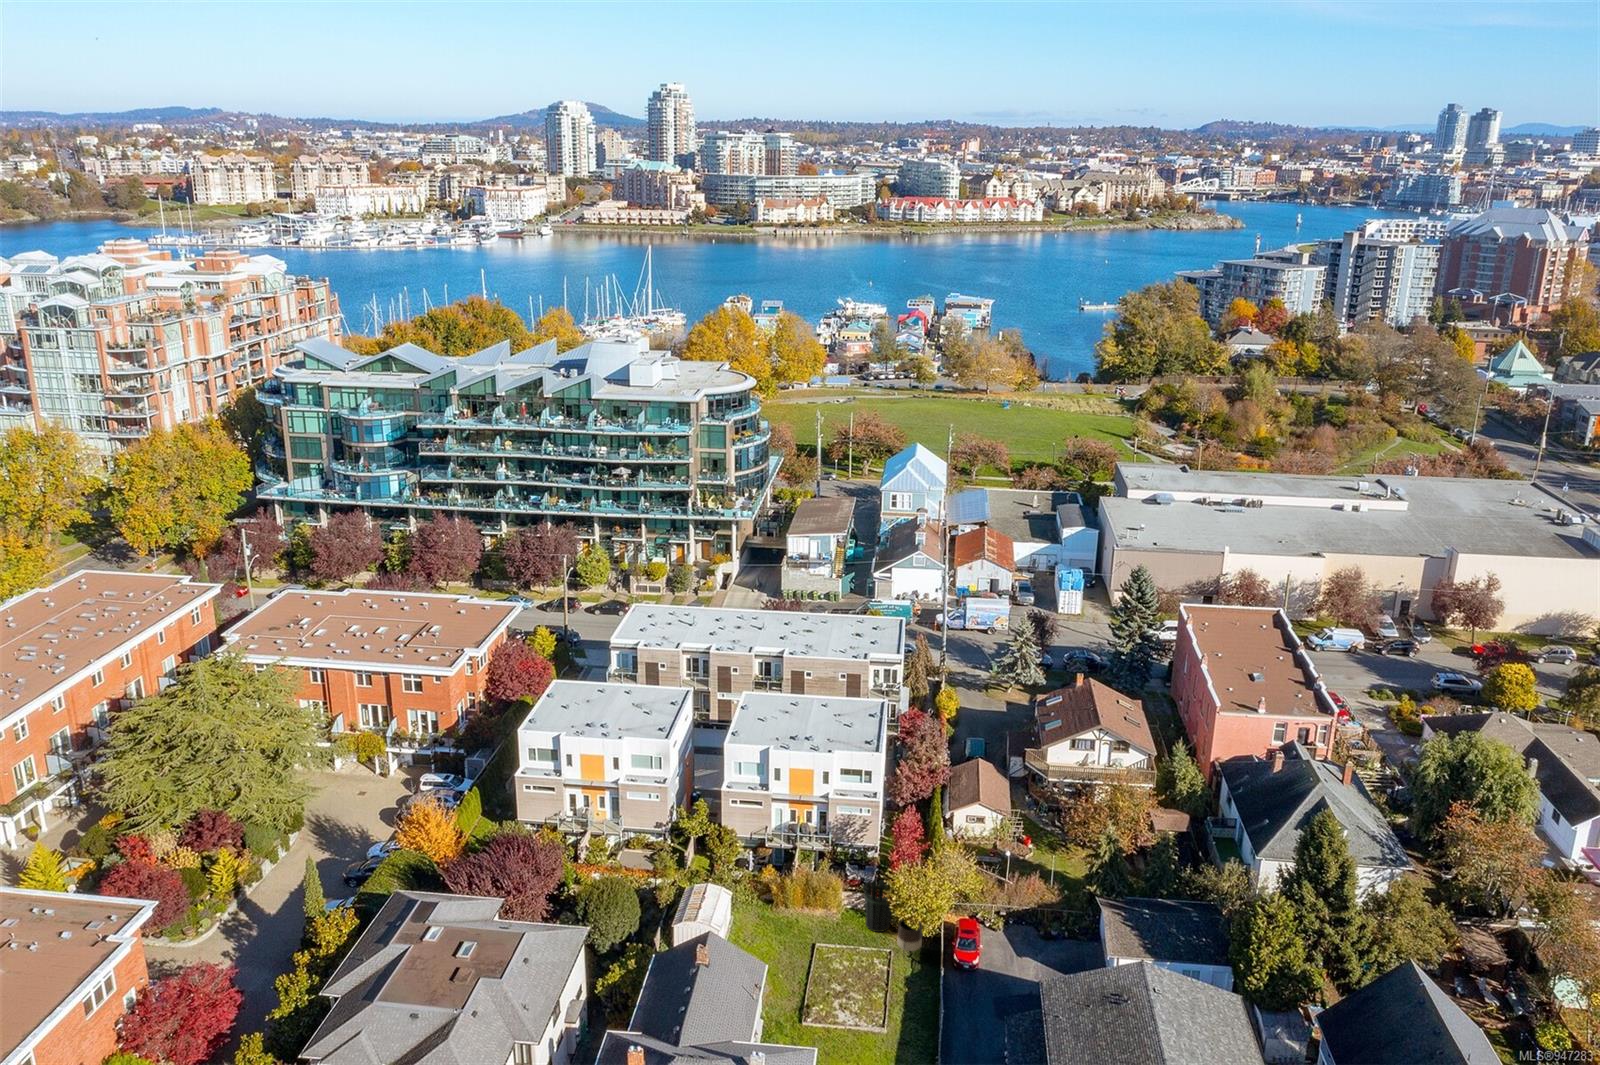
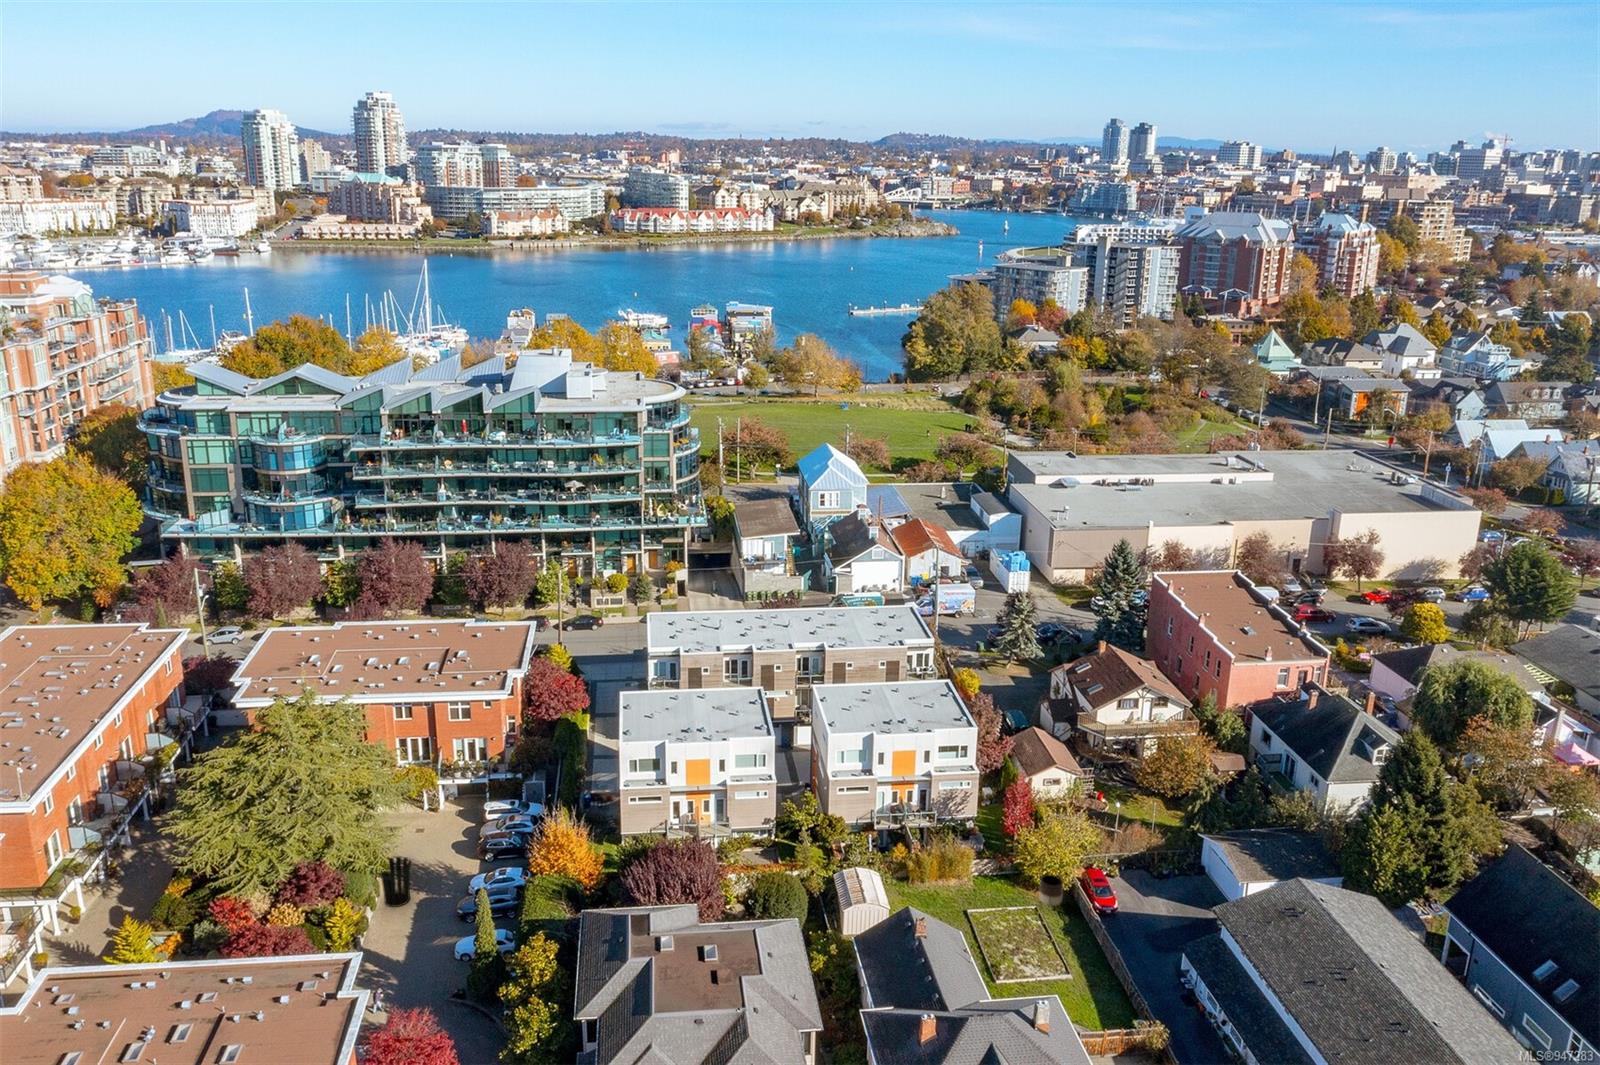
waste bin: present [864,880,891,932] -> present [381,857,411,907]

